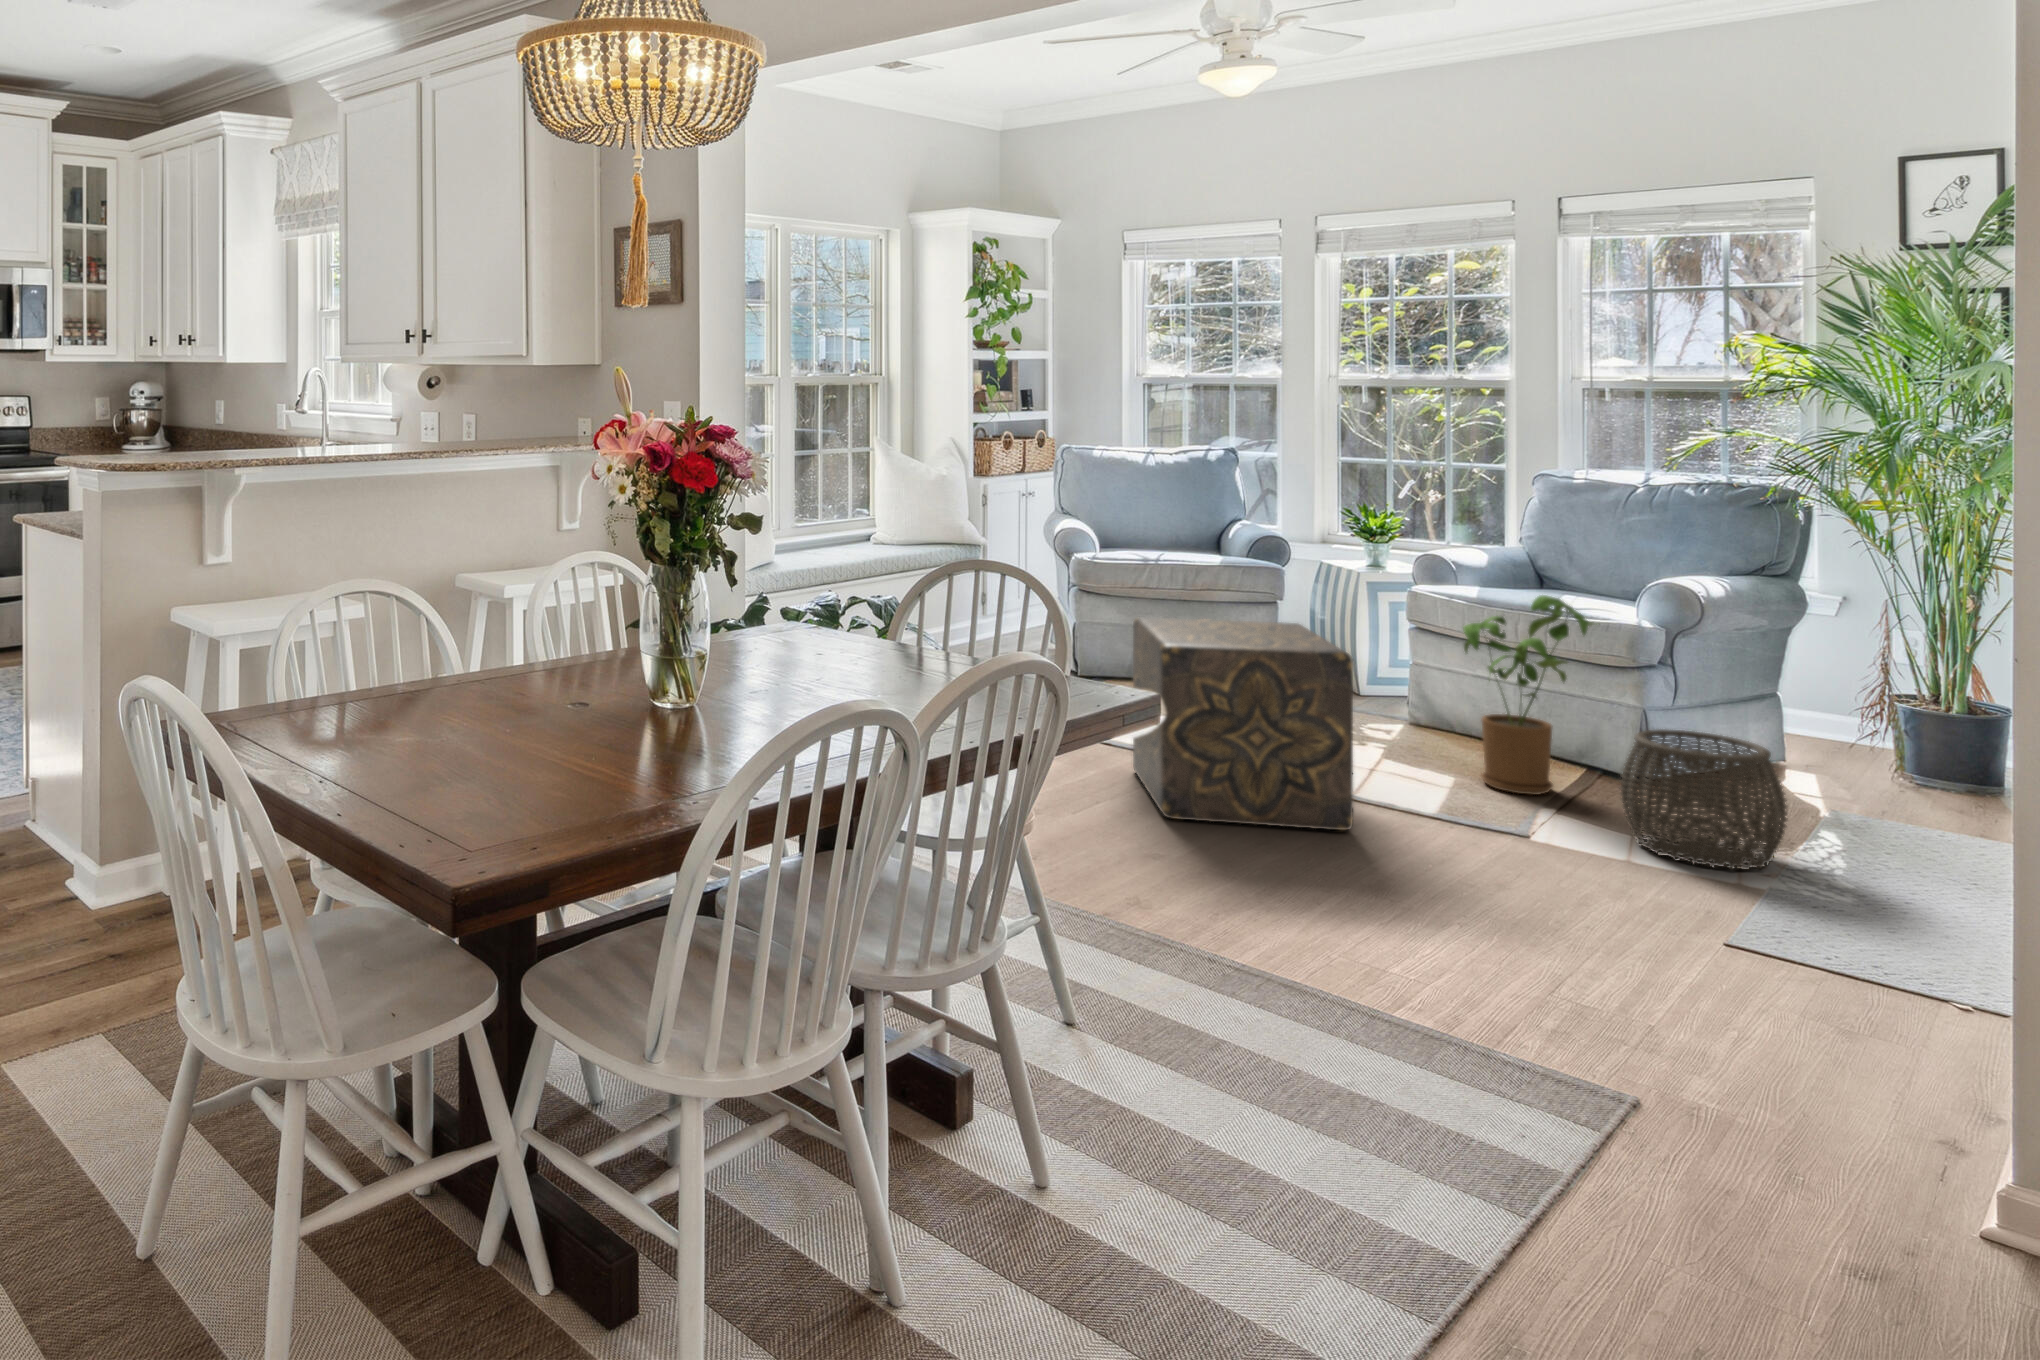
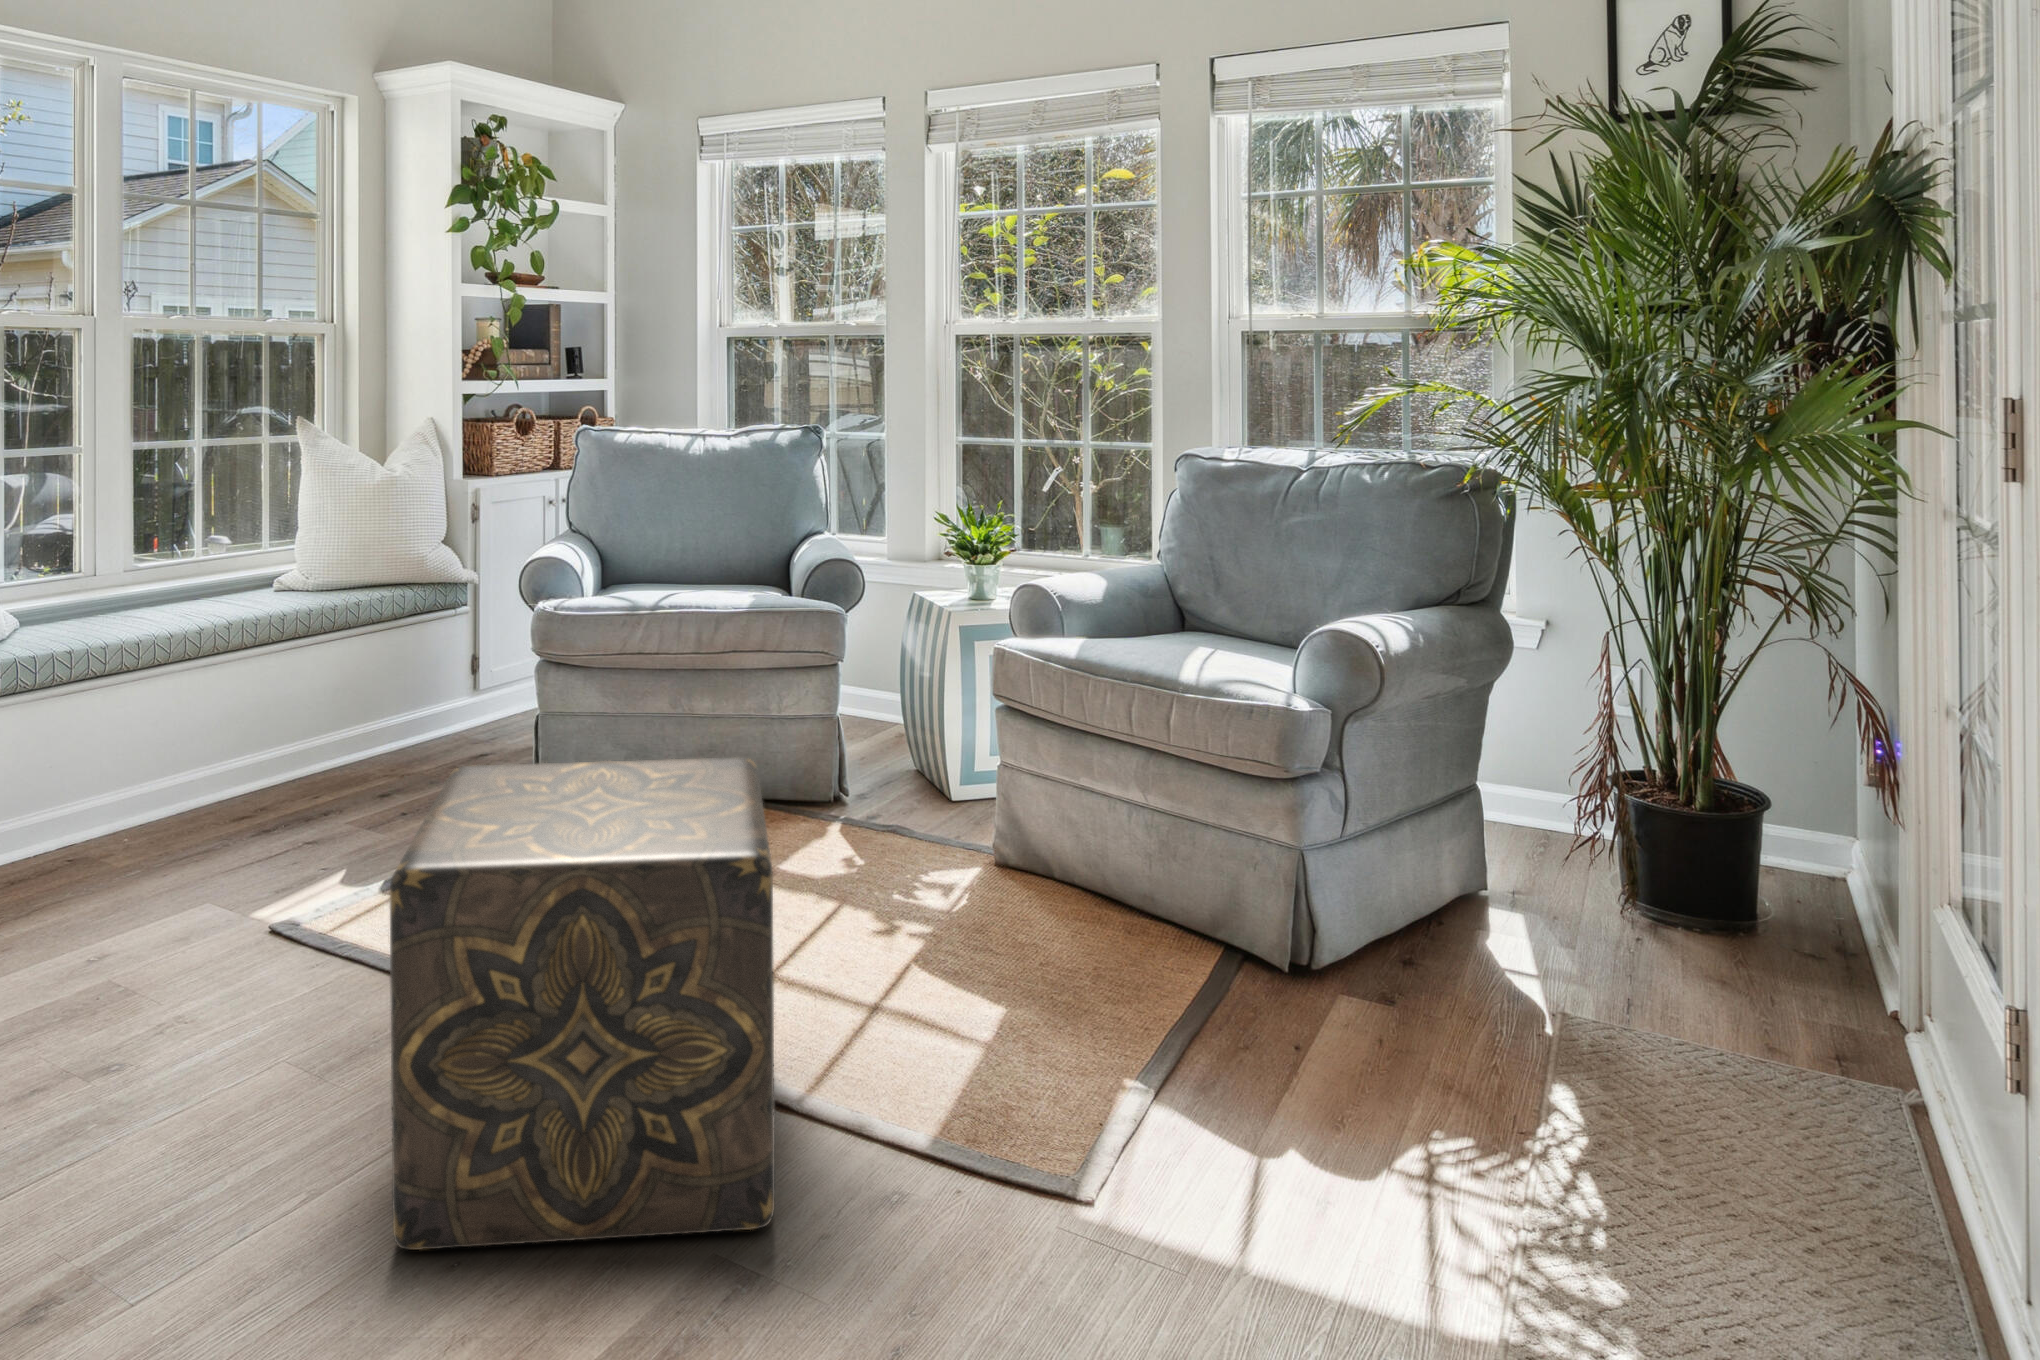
house plant: present [1463,595,1593,795] -> none [1036,672,1236,1027]
woven basket: present [1619,729,1787,870] -> none [1250,929,1515,1232]

